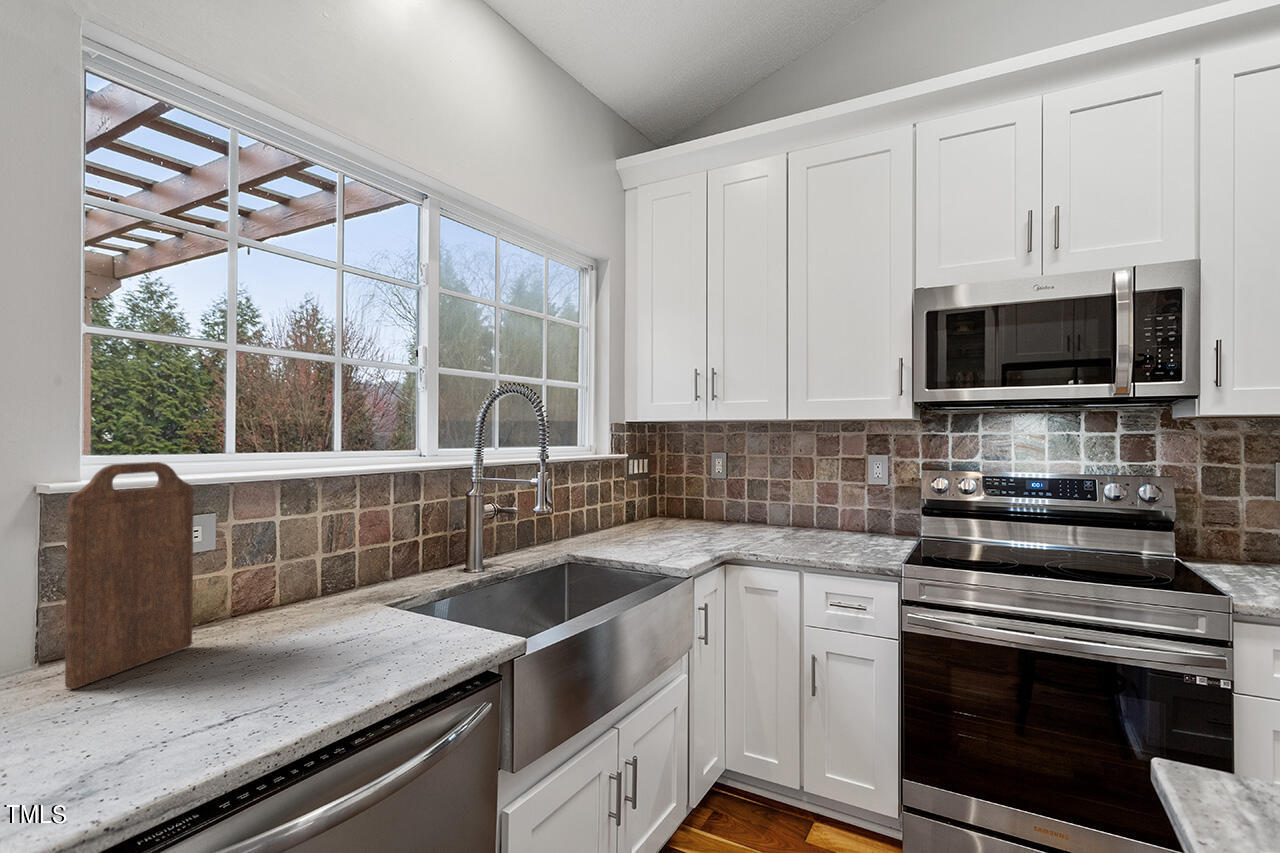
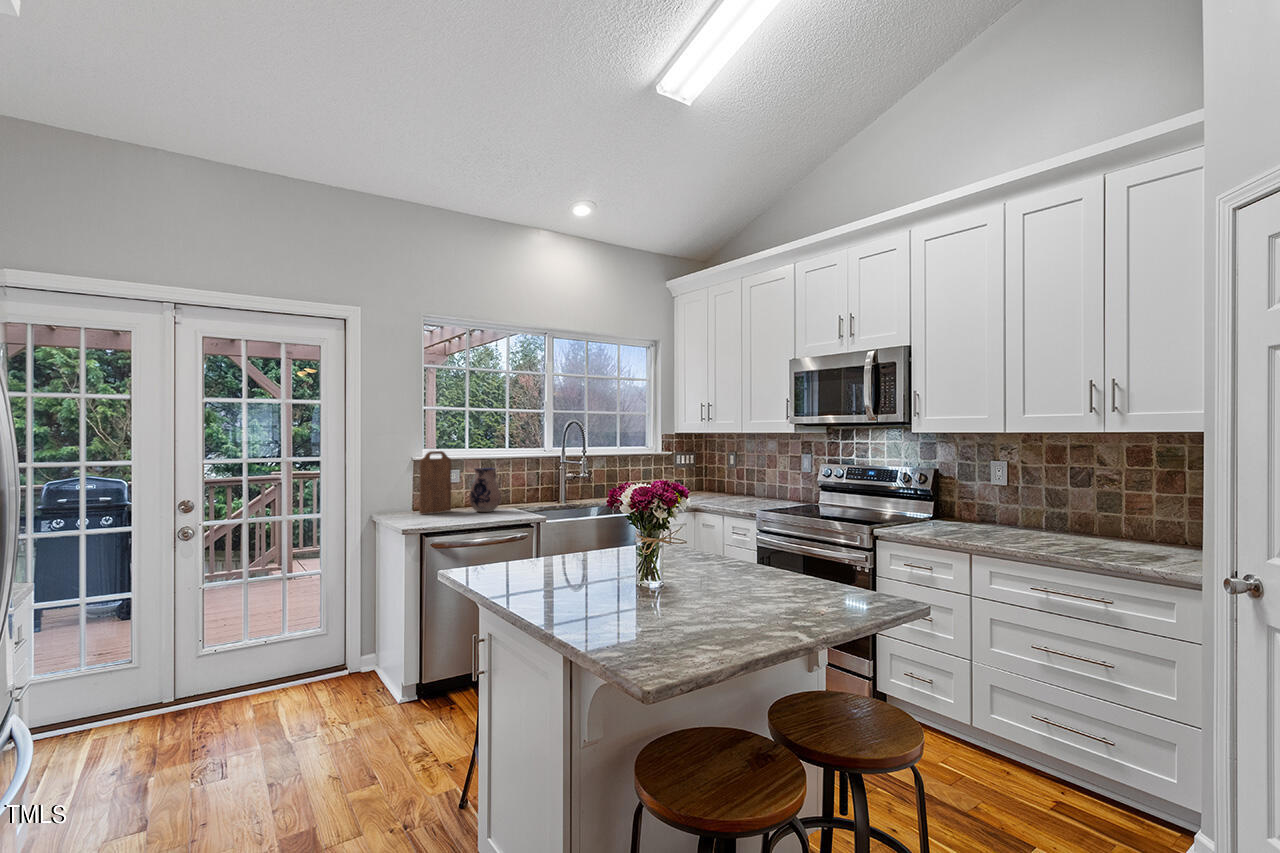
ceramic pitcher: none [262,505,361,642] -> present [469,468,500,512]

